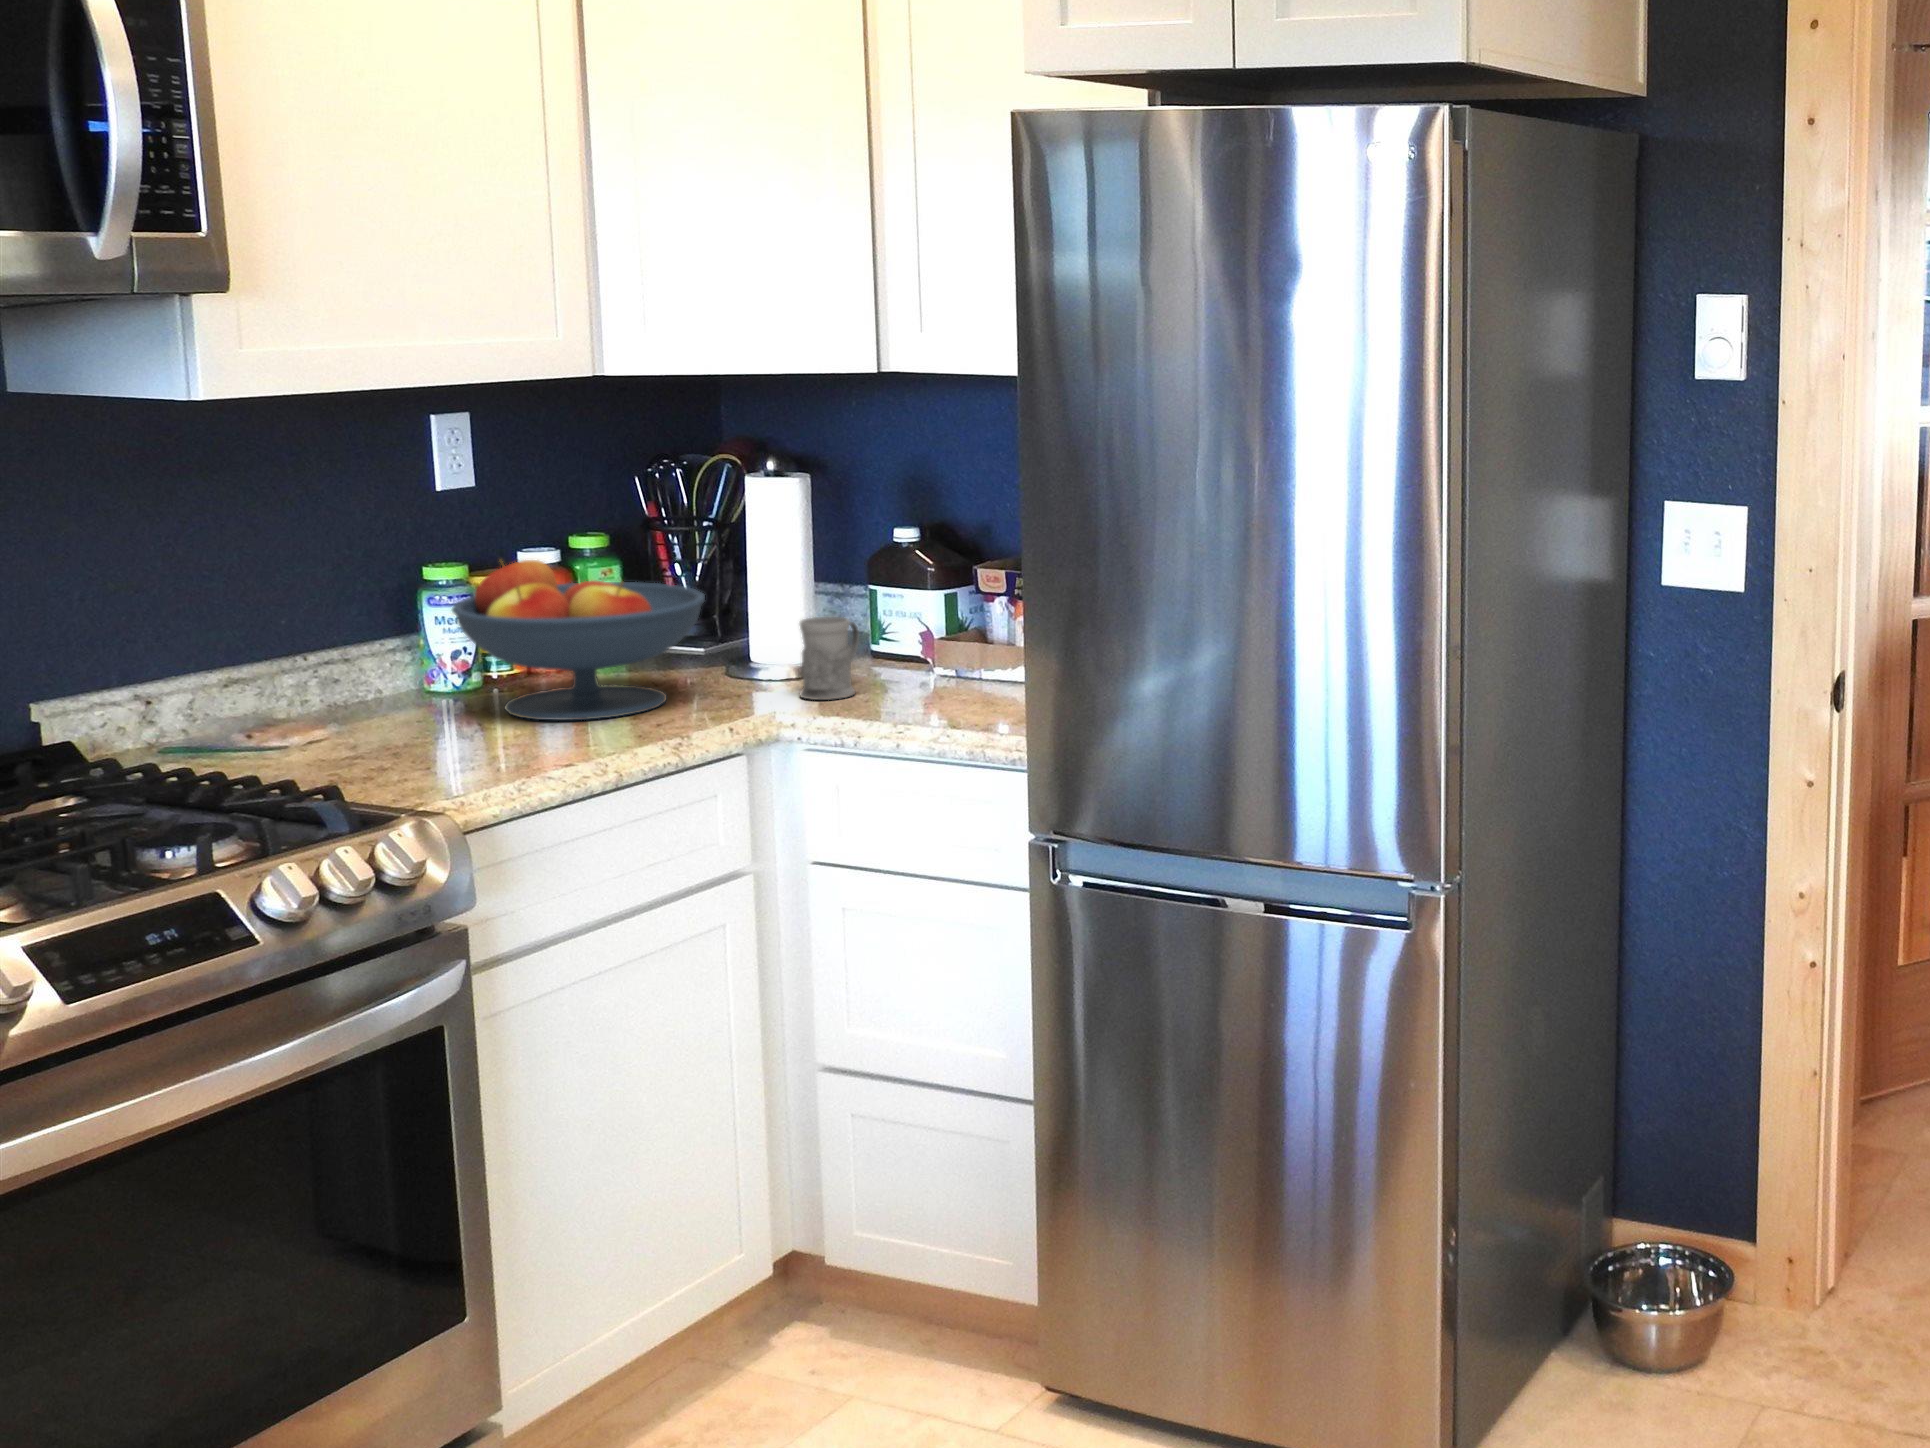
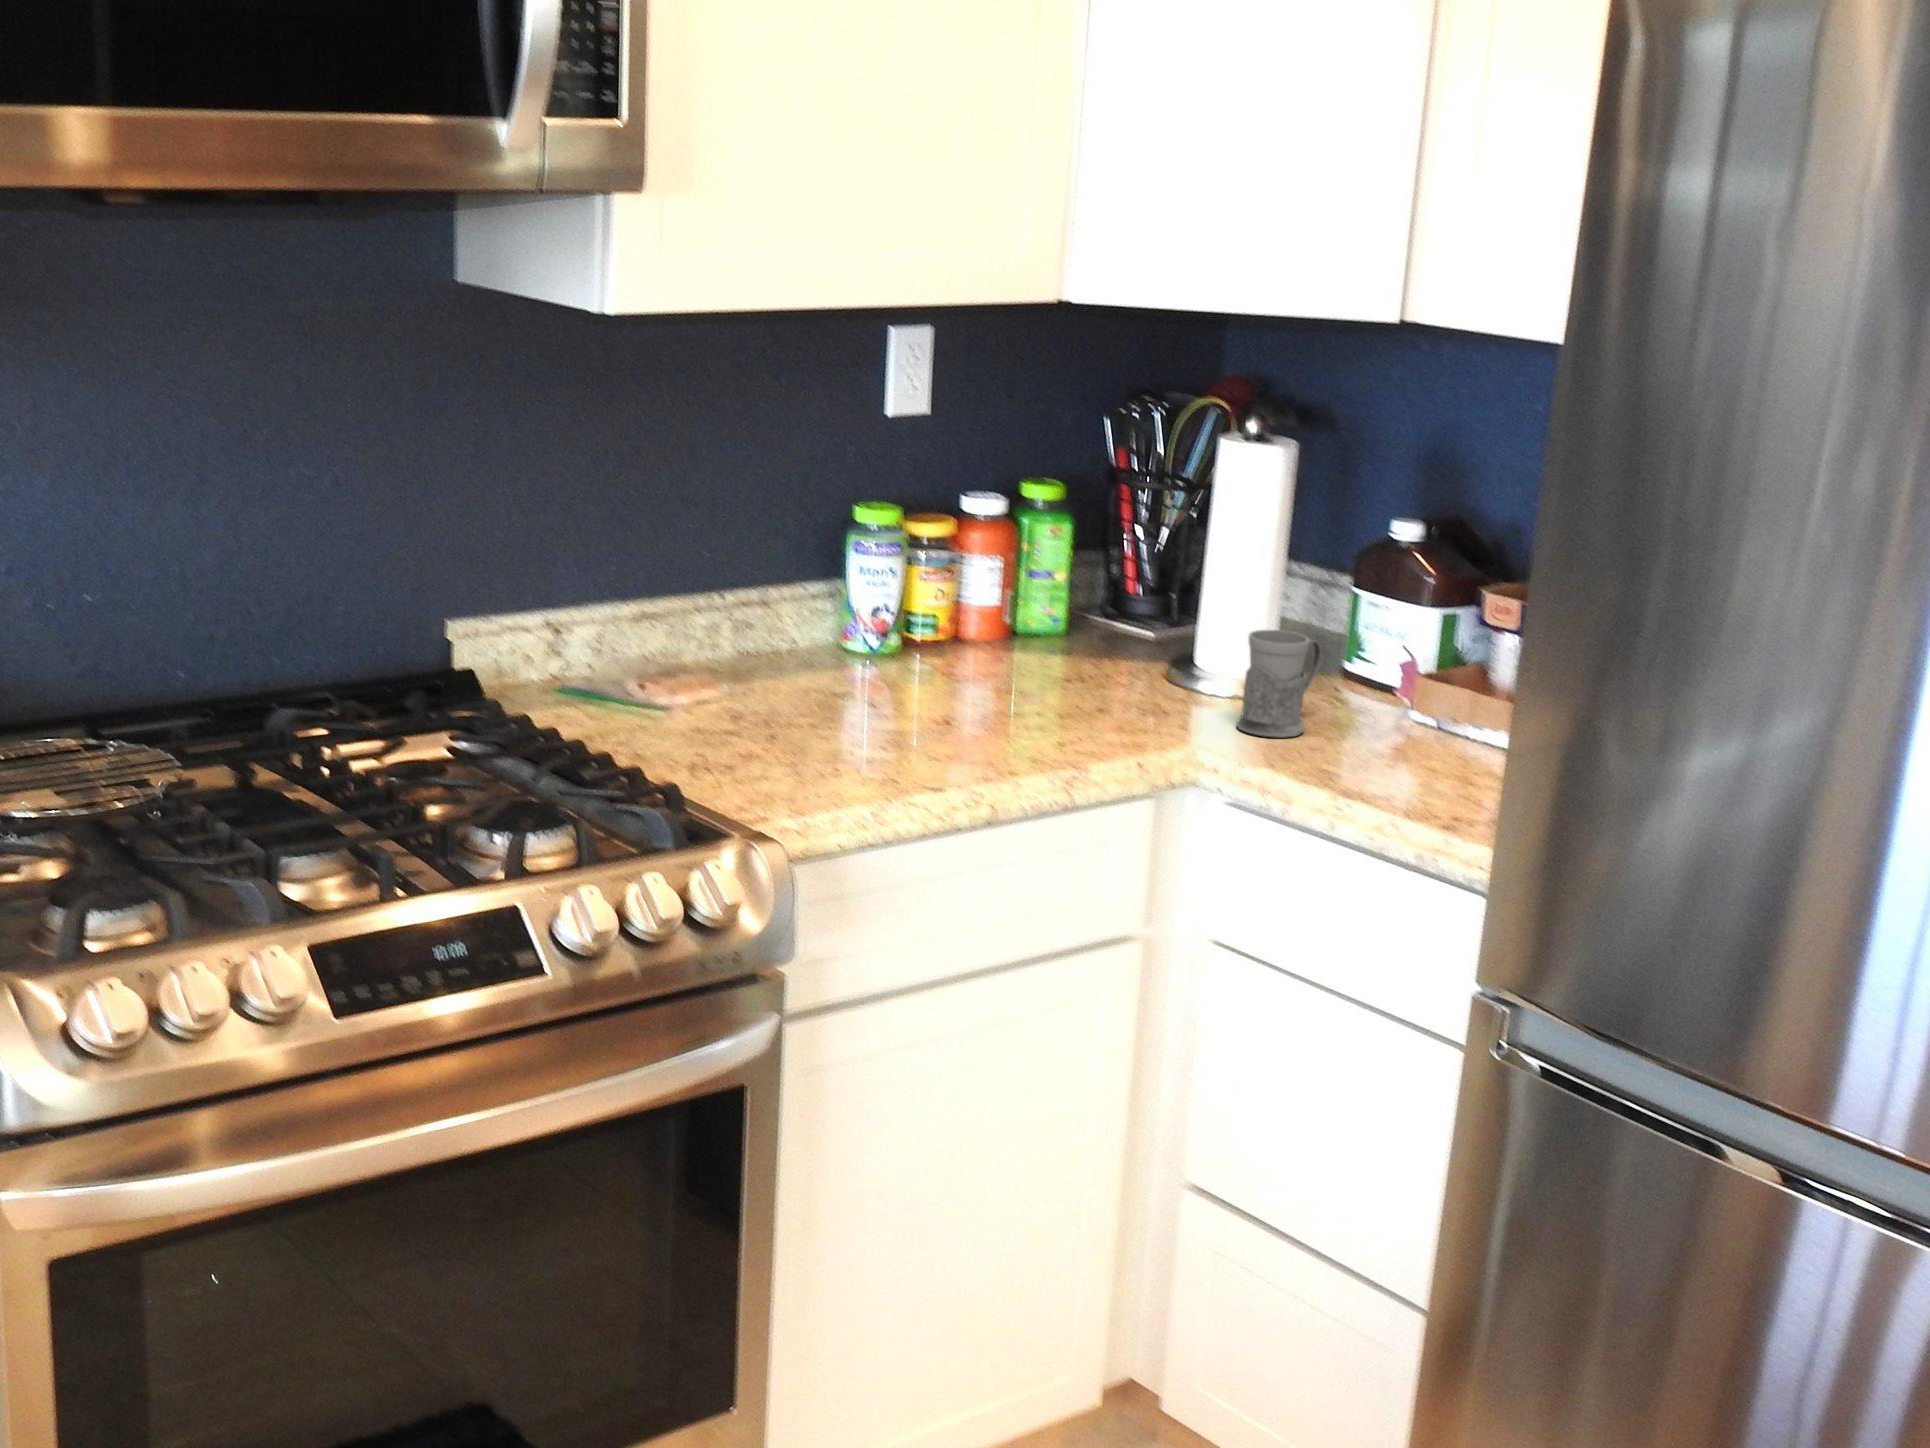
fruit bowl: present [452,560,705,720] -> none [865,511,1145,720]

